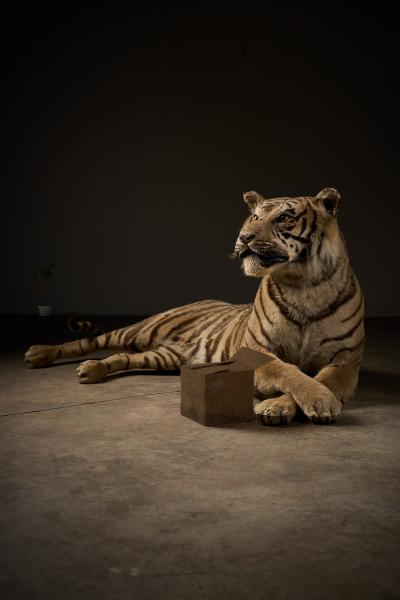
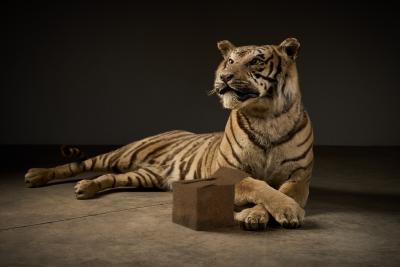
potted plant: present [35,260,57,317] -> none [14,99,35,146]

